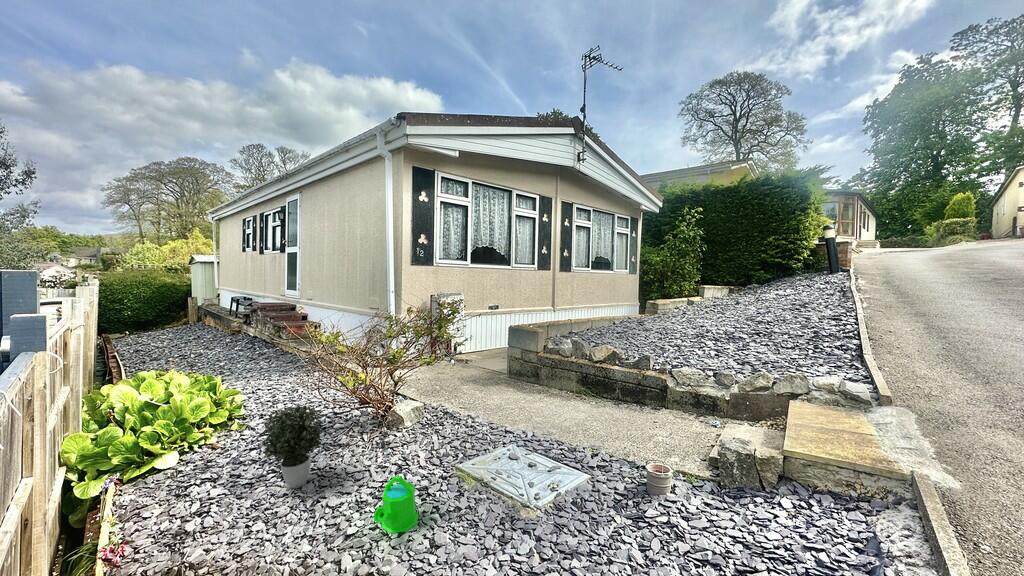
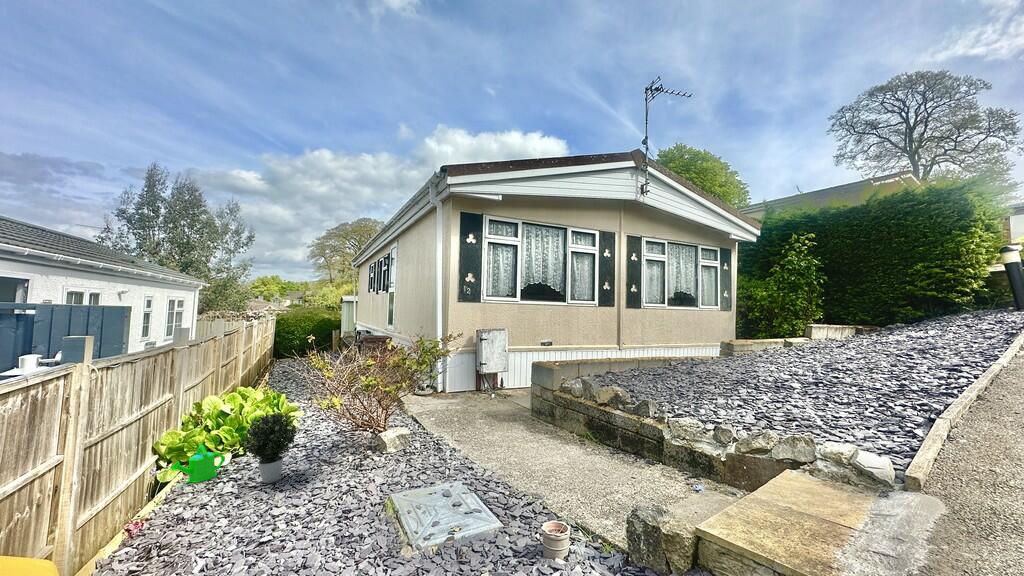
watering can: present [374,476,418,533] -> present [171,445,225,483]

